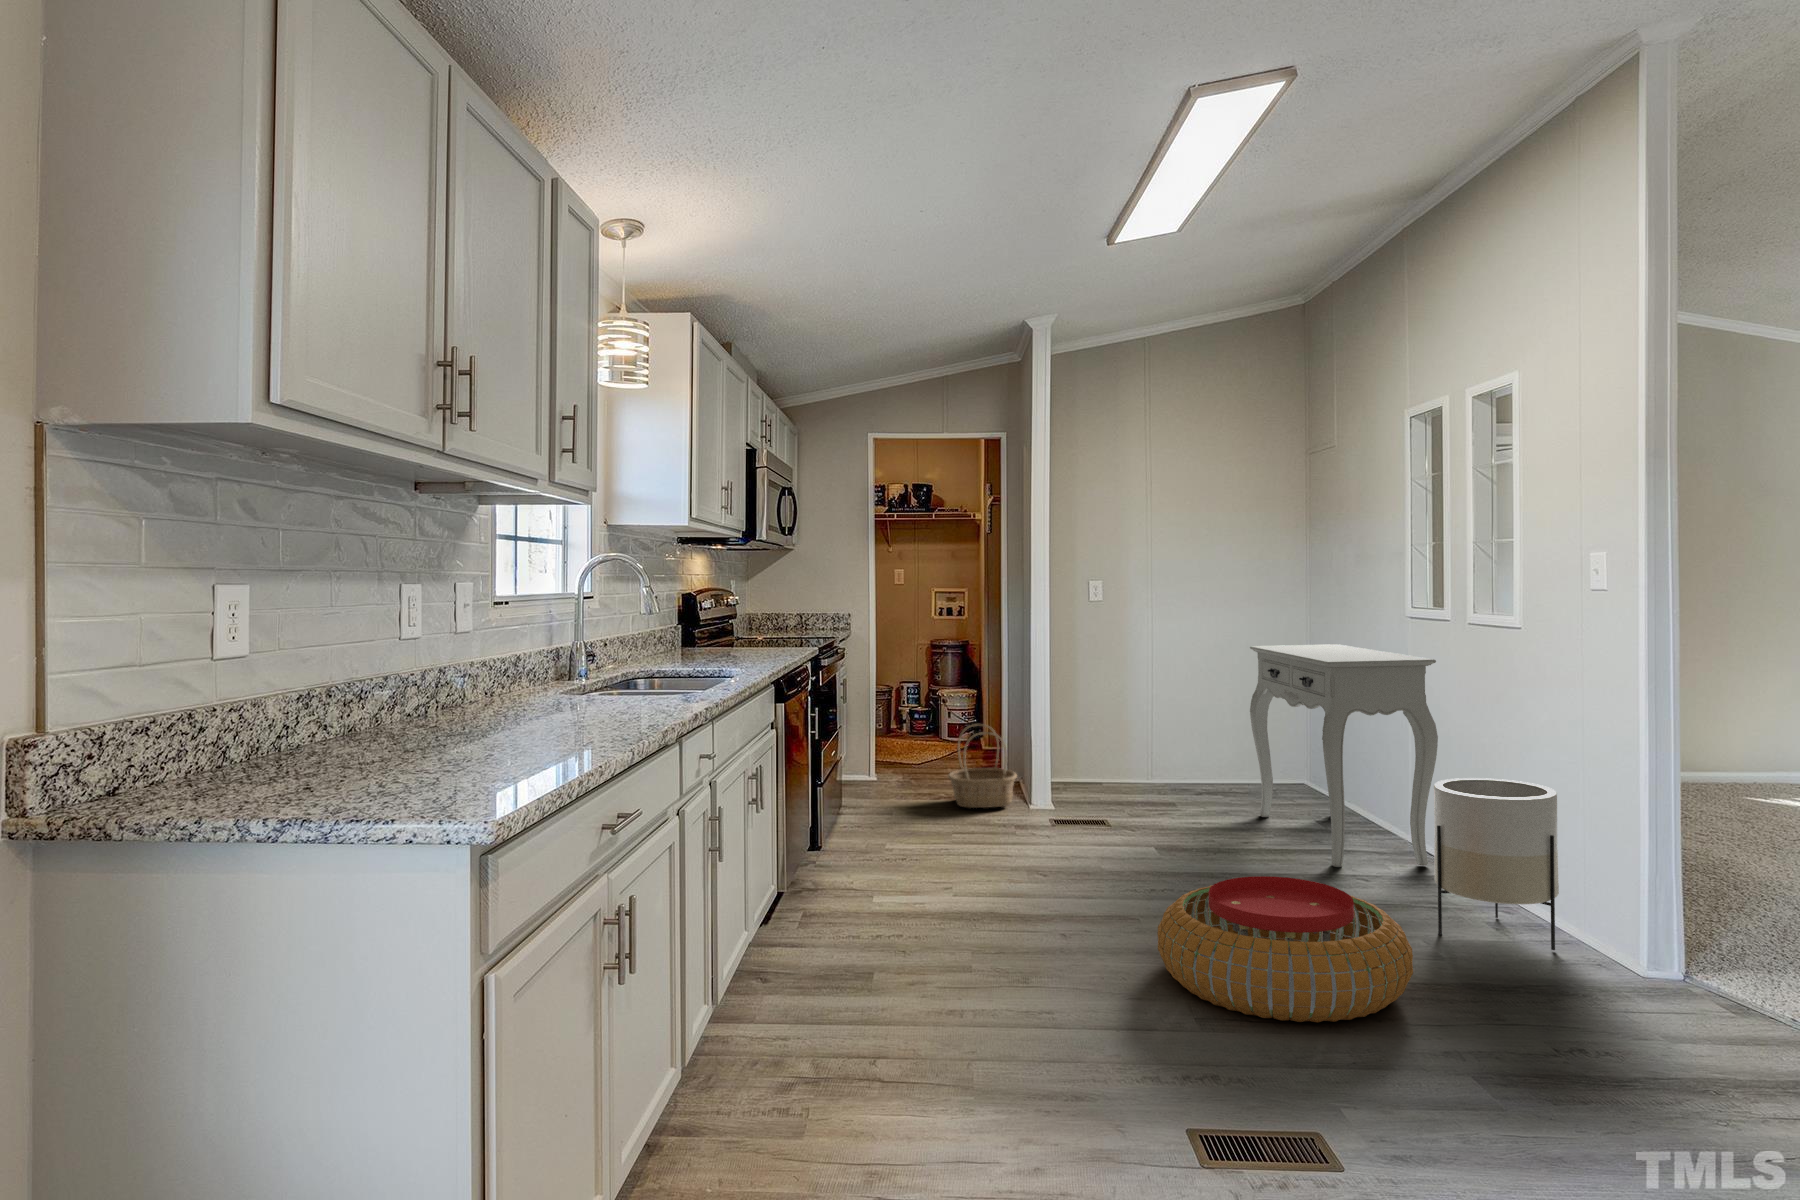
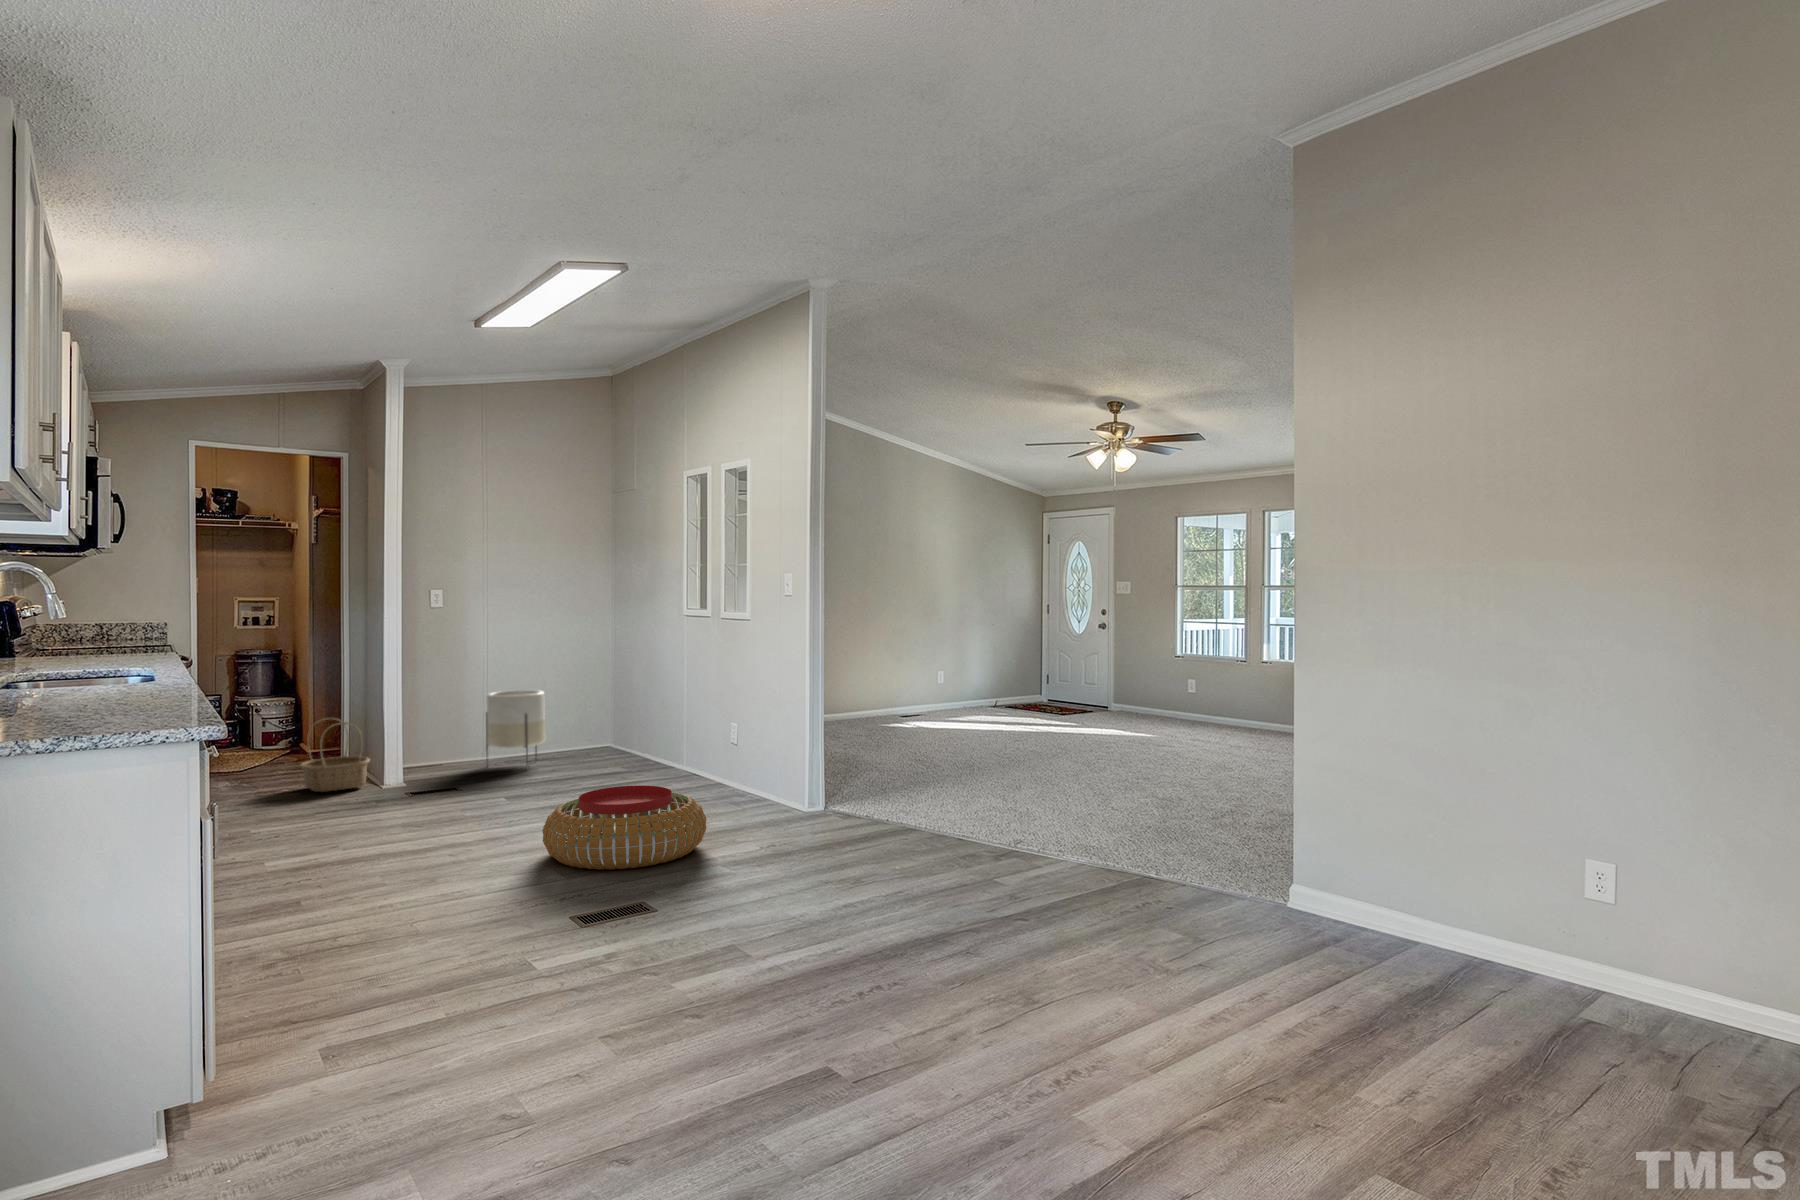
console table: present [1250,644,1438,867] -> none [571,638,706,791]
planter: present [1434,778,1559,950] -> present [486,690,546,765]

